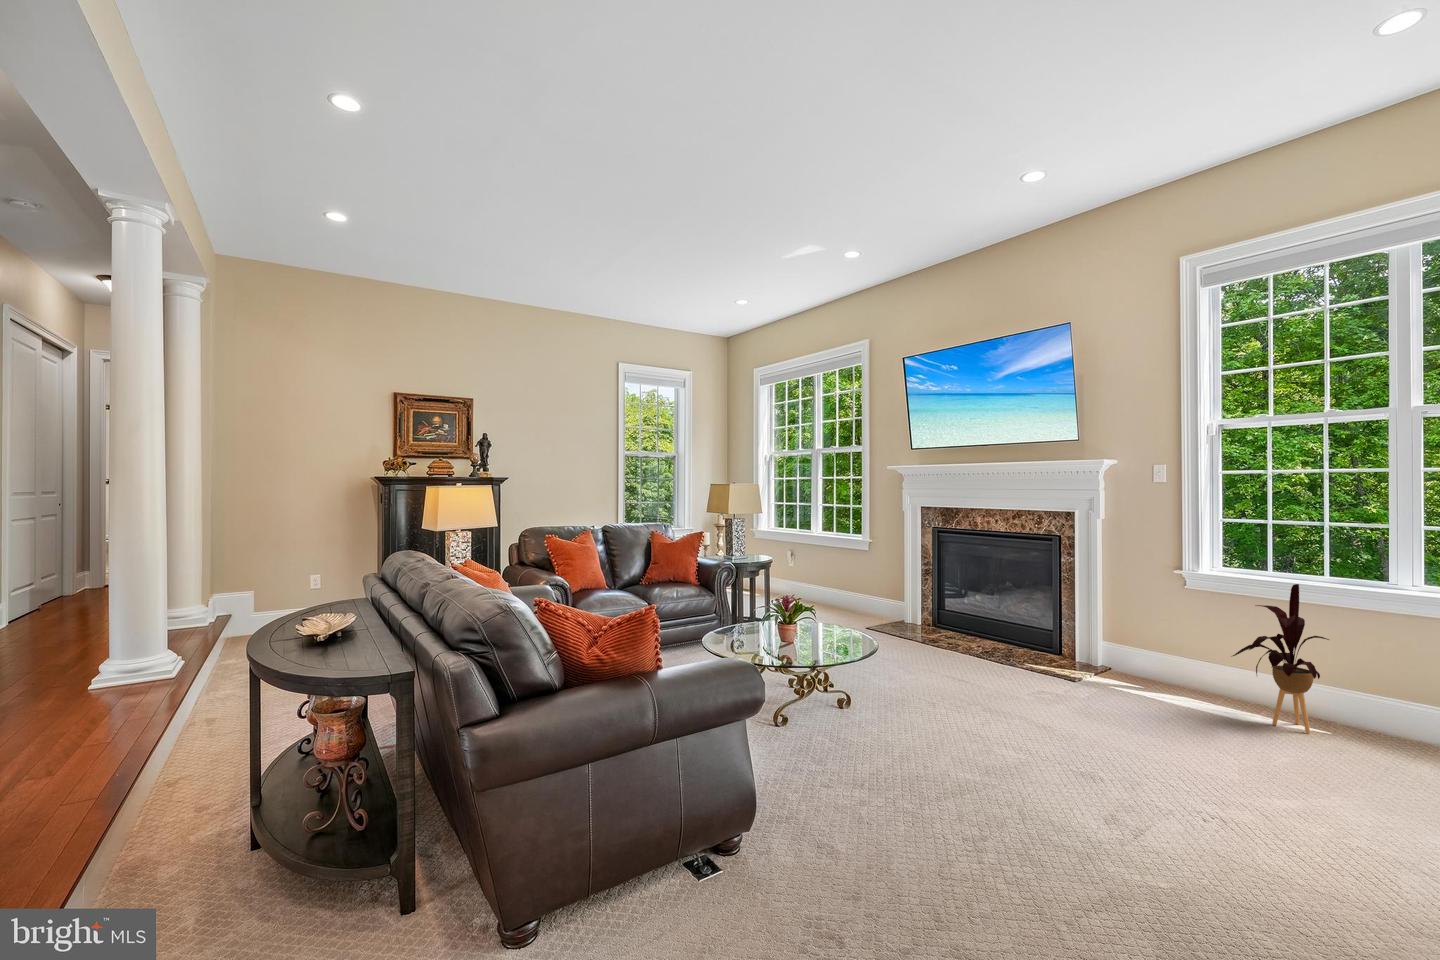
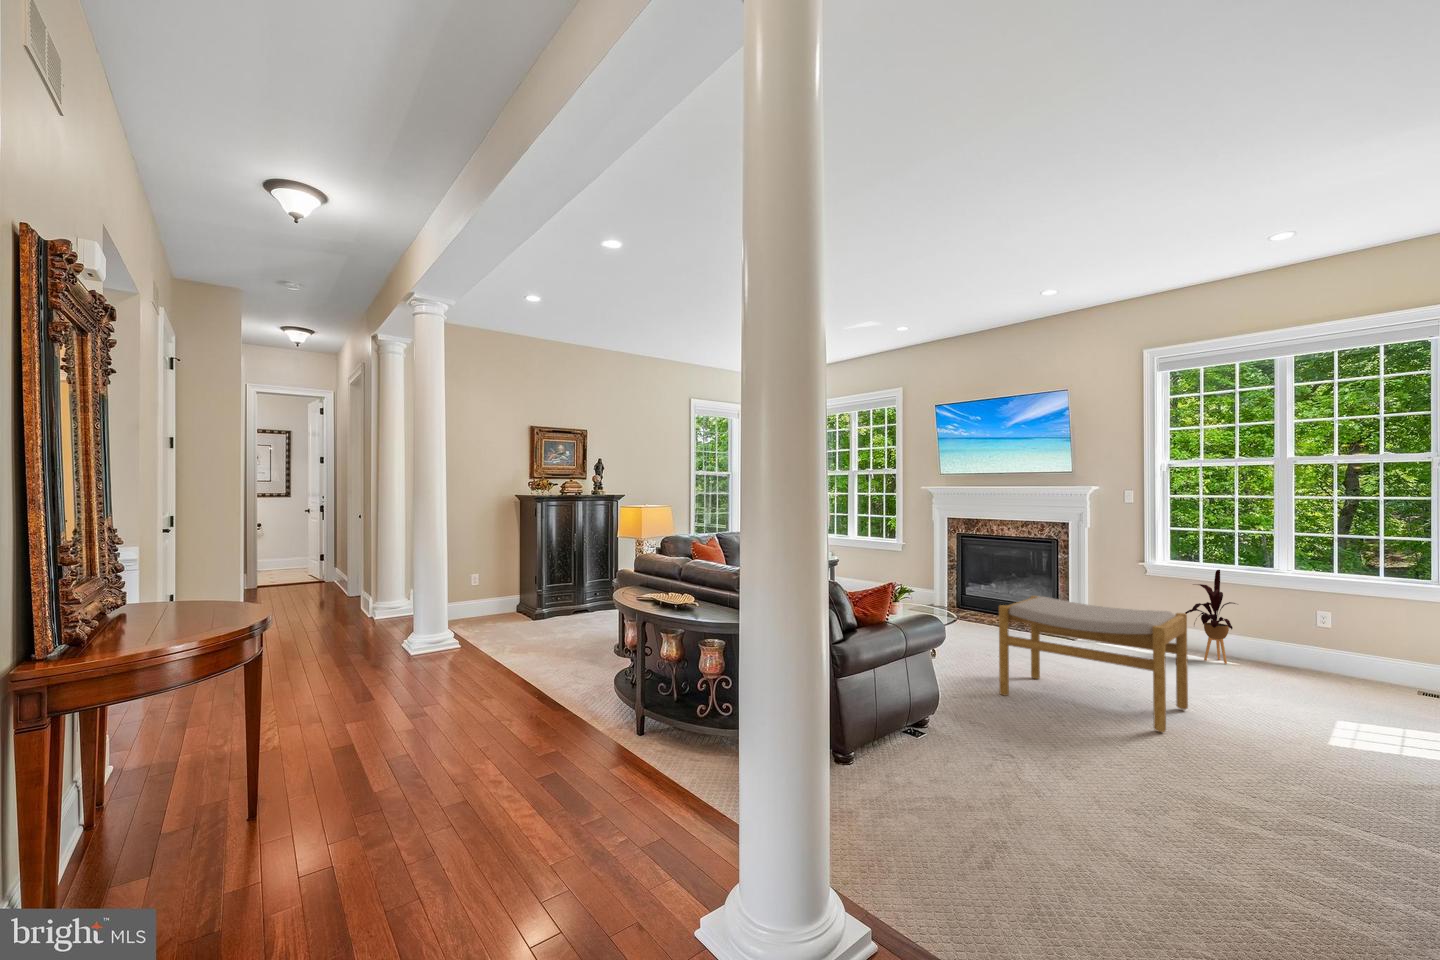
footstool: none [903,623,1224,898] -> present [999,596,1188,732]

